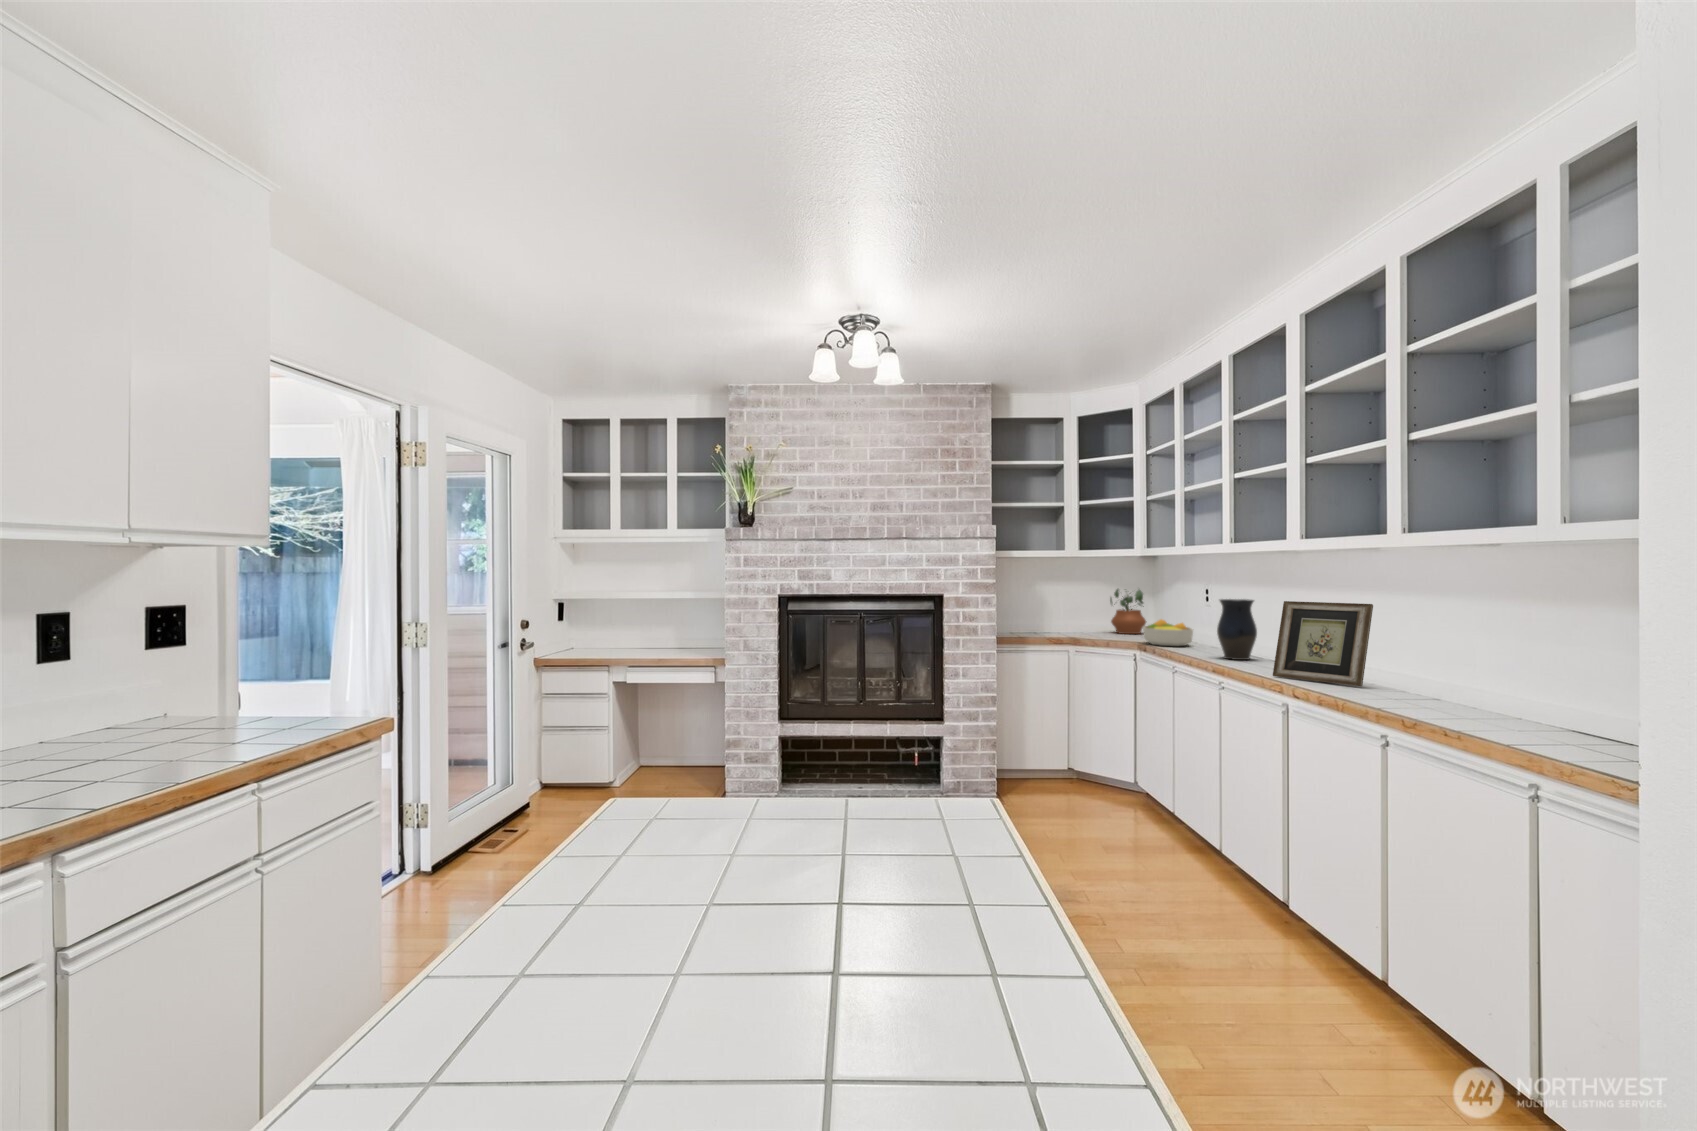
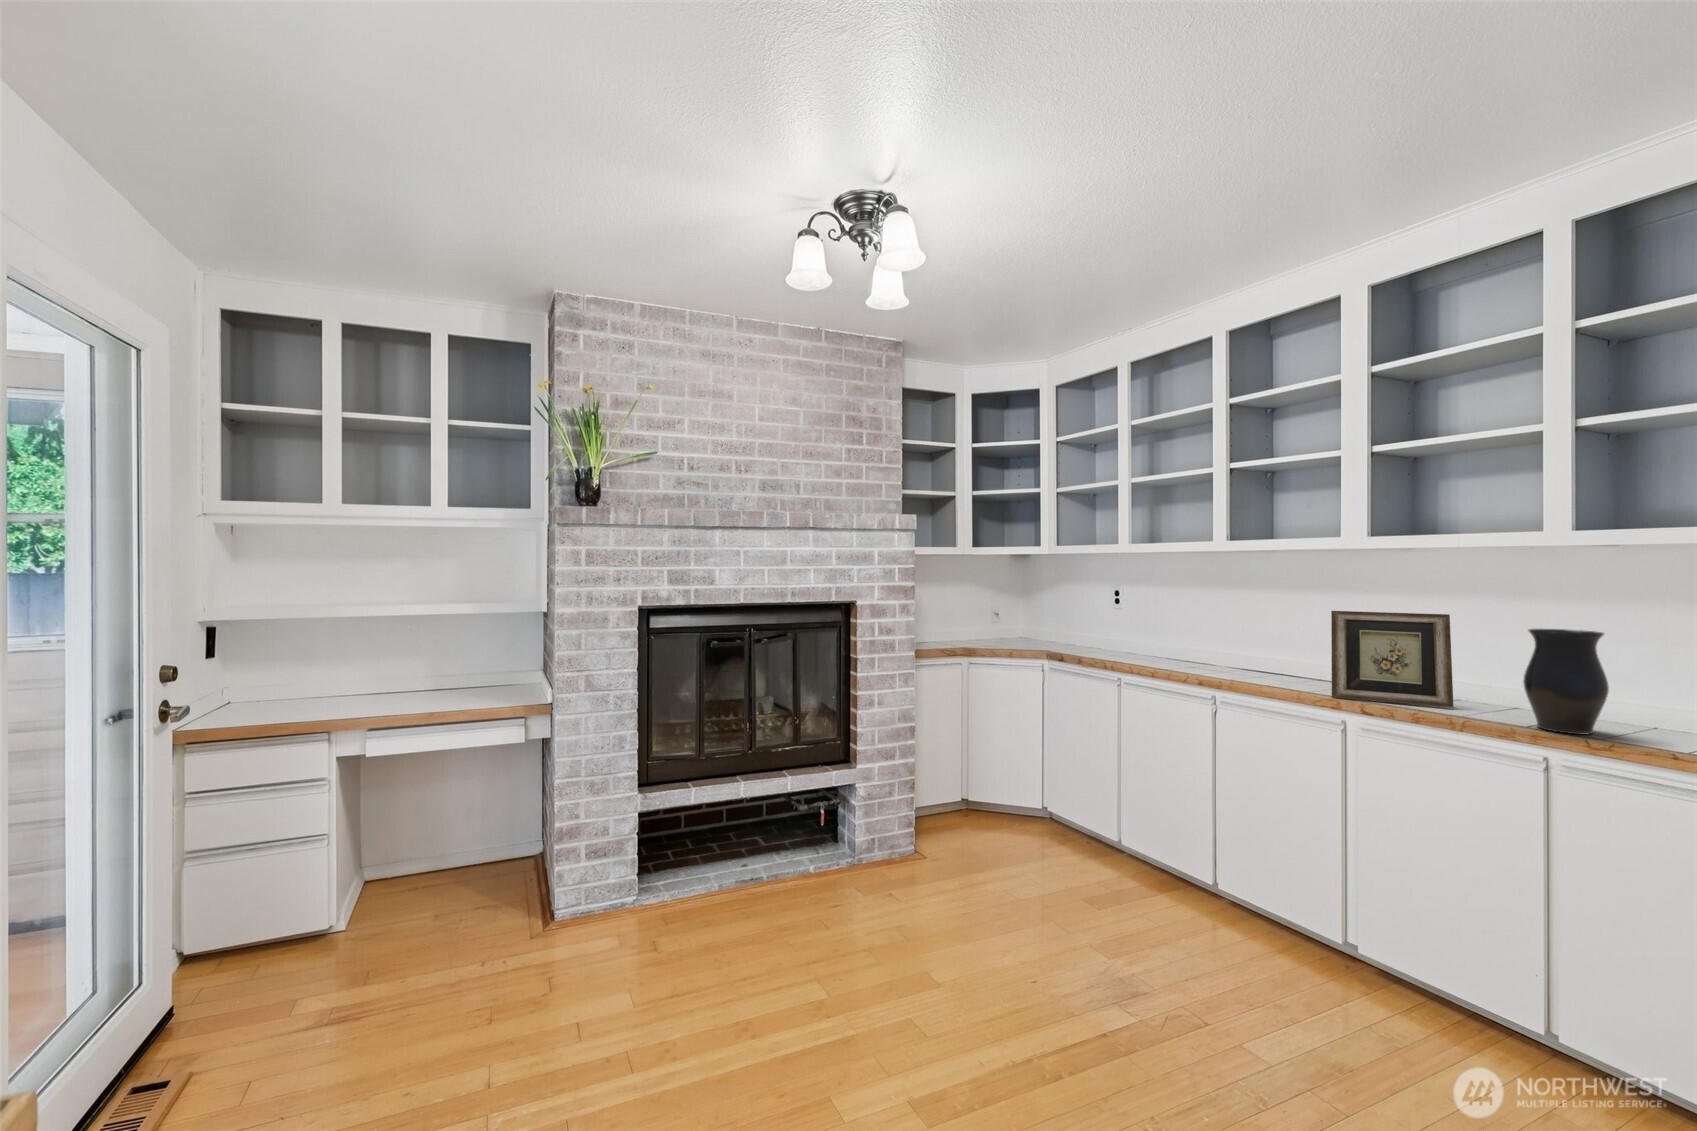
potted plant: present [1110,589,1146,634] -> none [979,589,1017,640]
vase: present [1217,599,1257,660] -> present [1523,629,1609,735]
fruit bowl: present [1143,619,1193,646] -> none [1052,625,1114,656]

